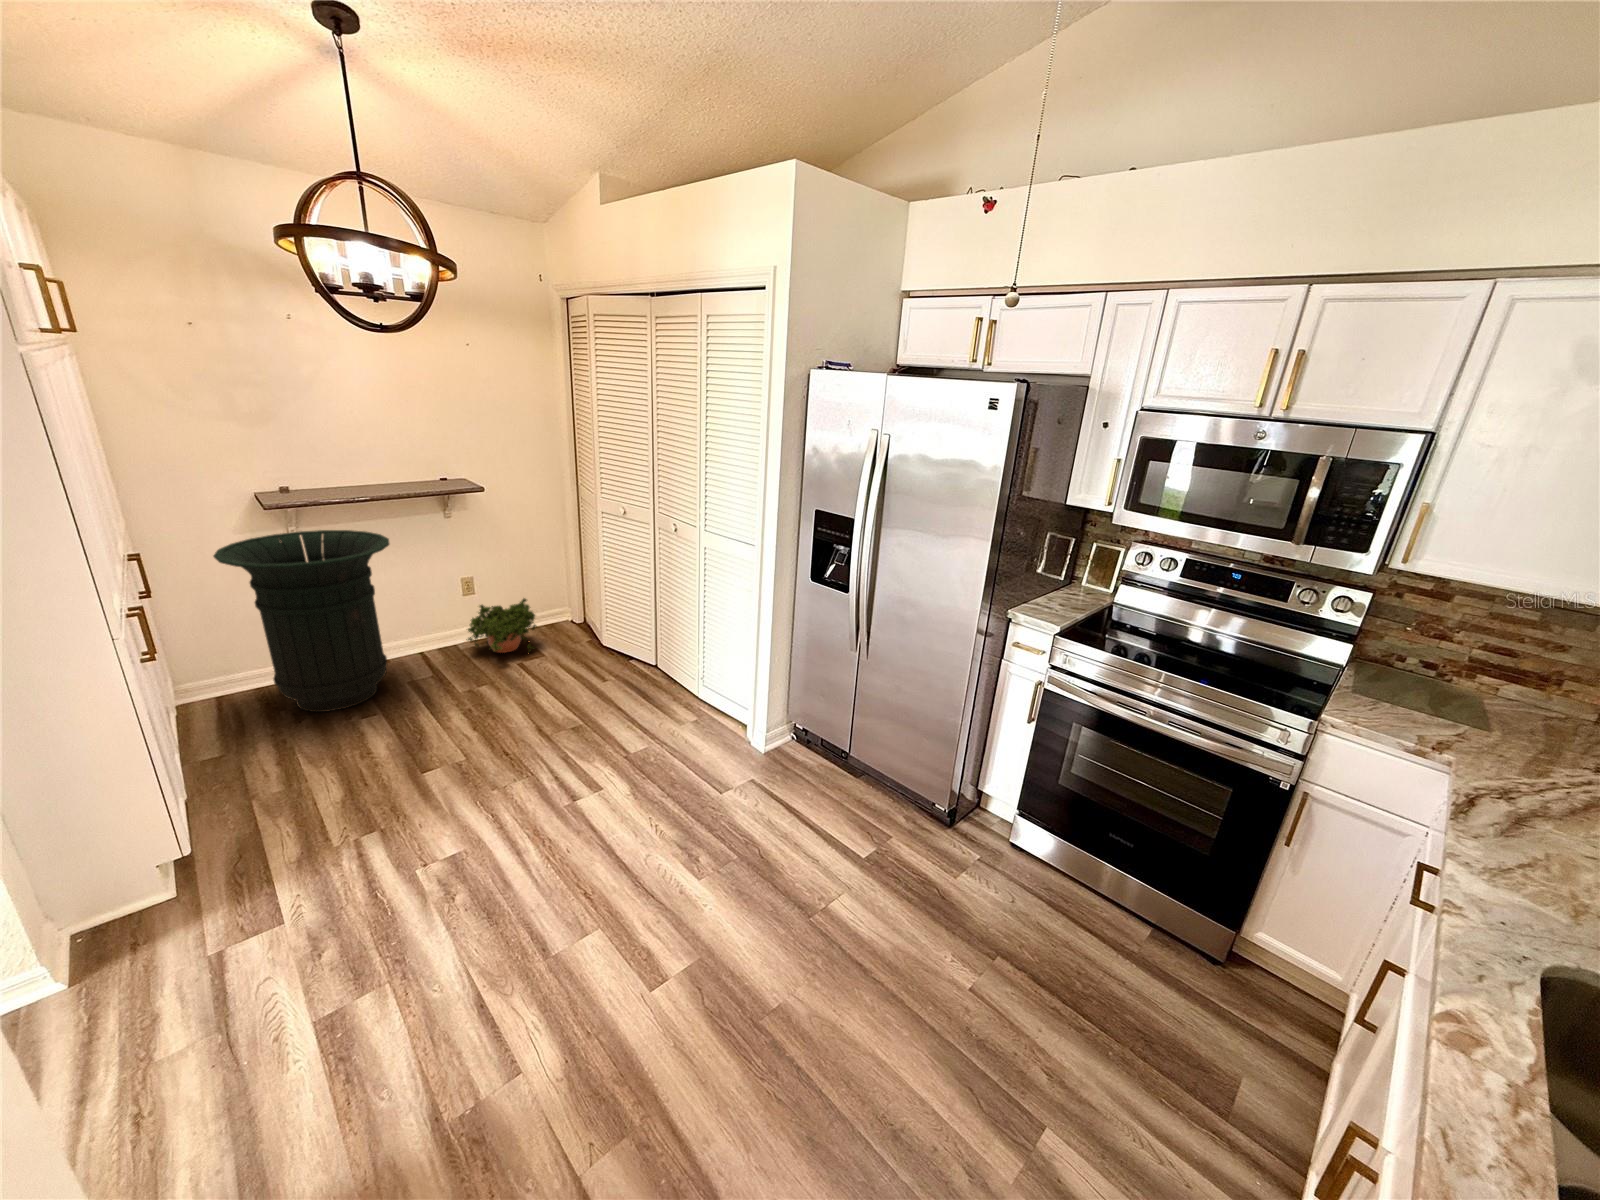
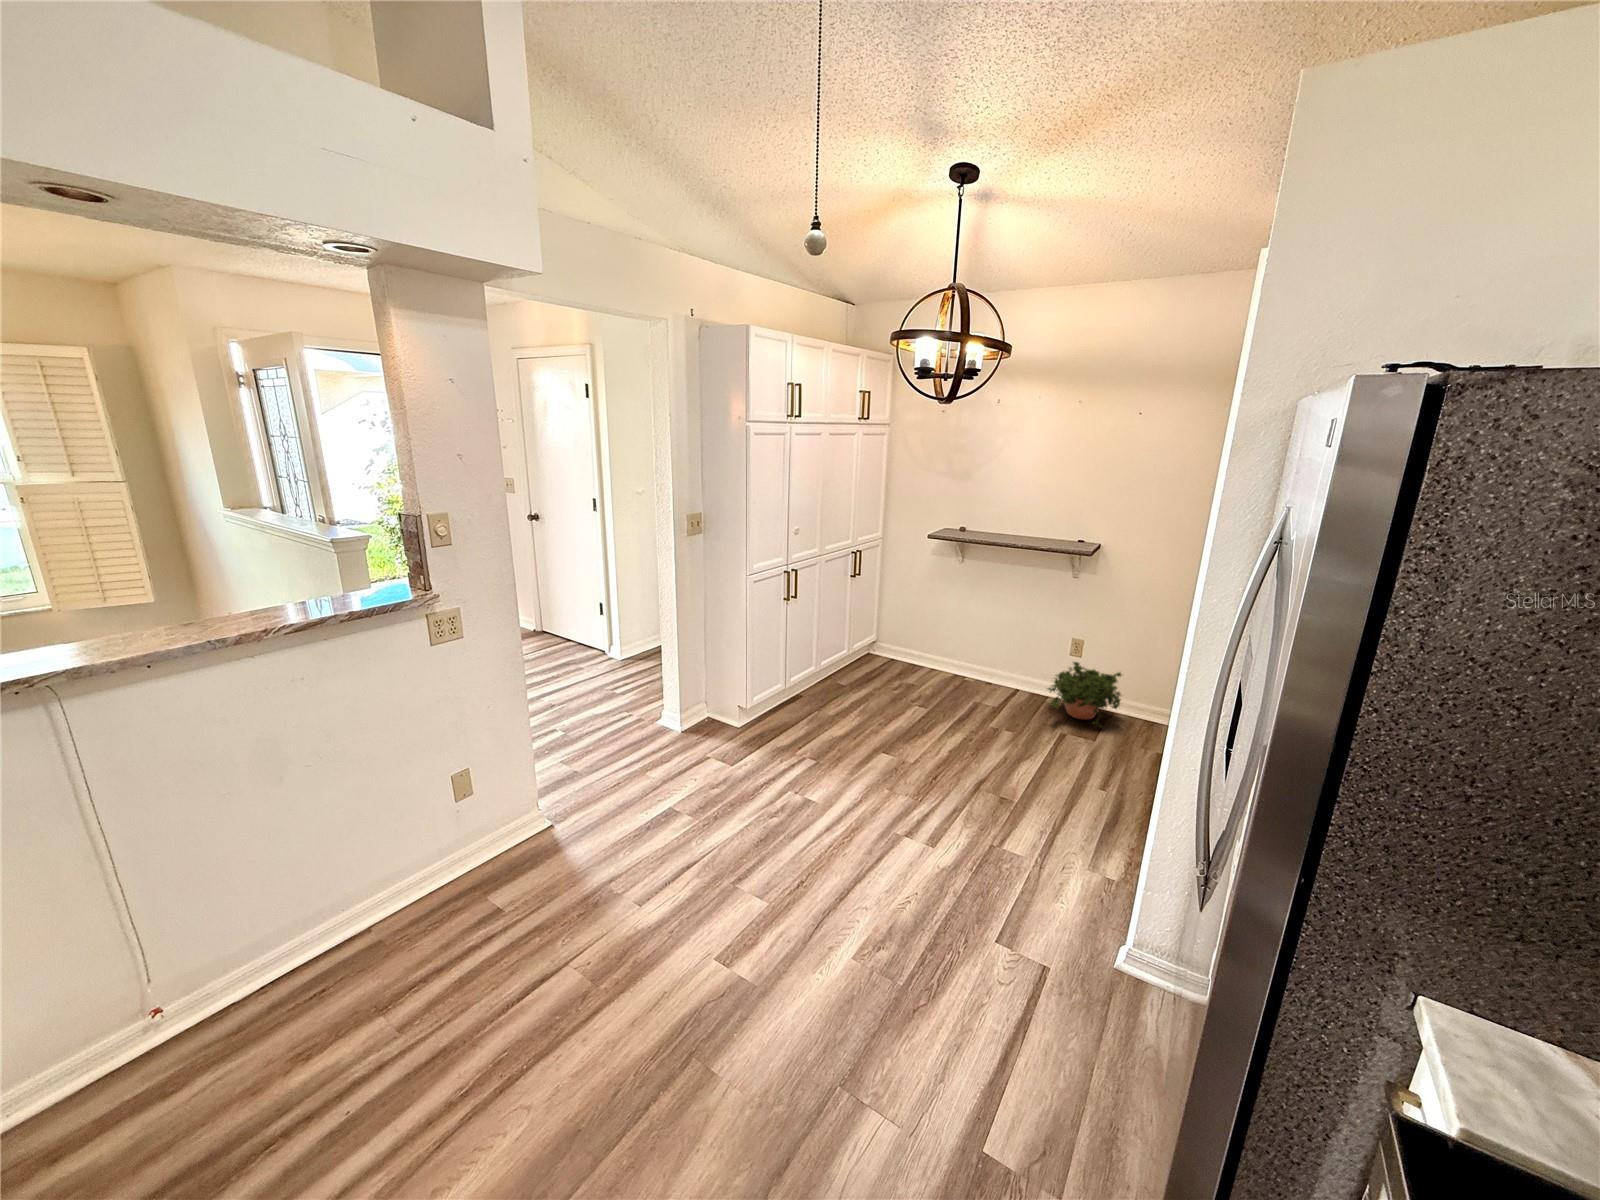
trash can: present [213,530,389,712] -> none [891,552,1002,696]

